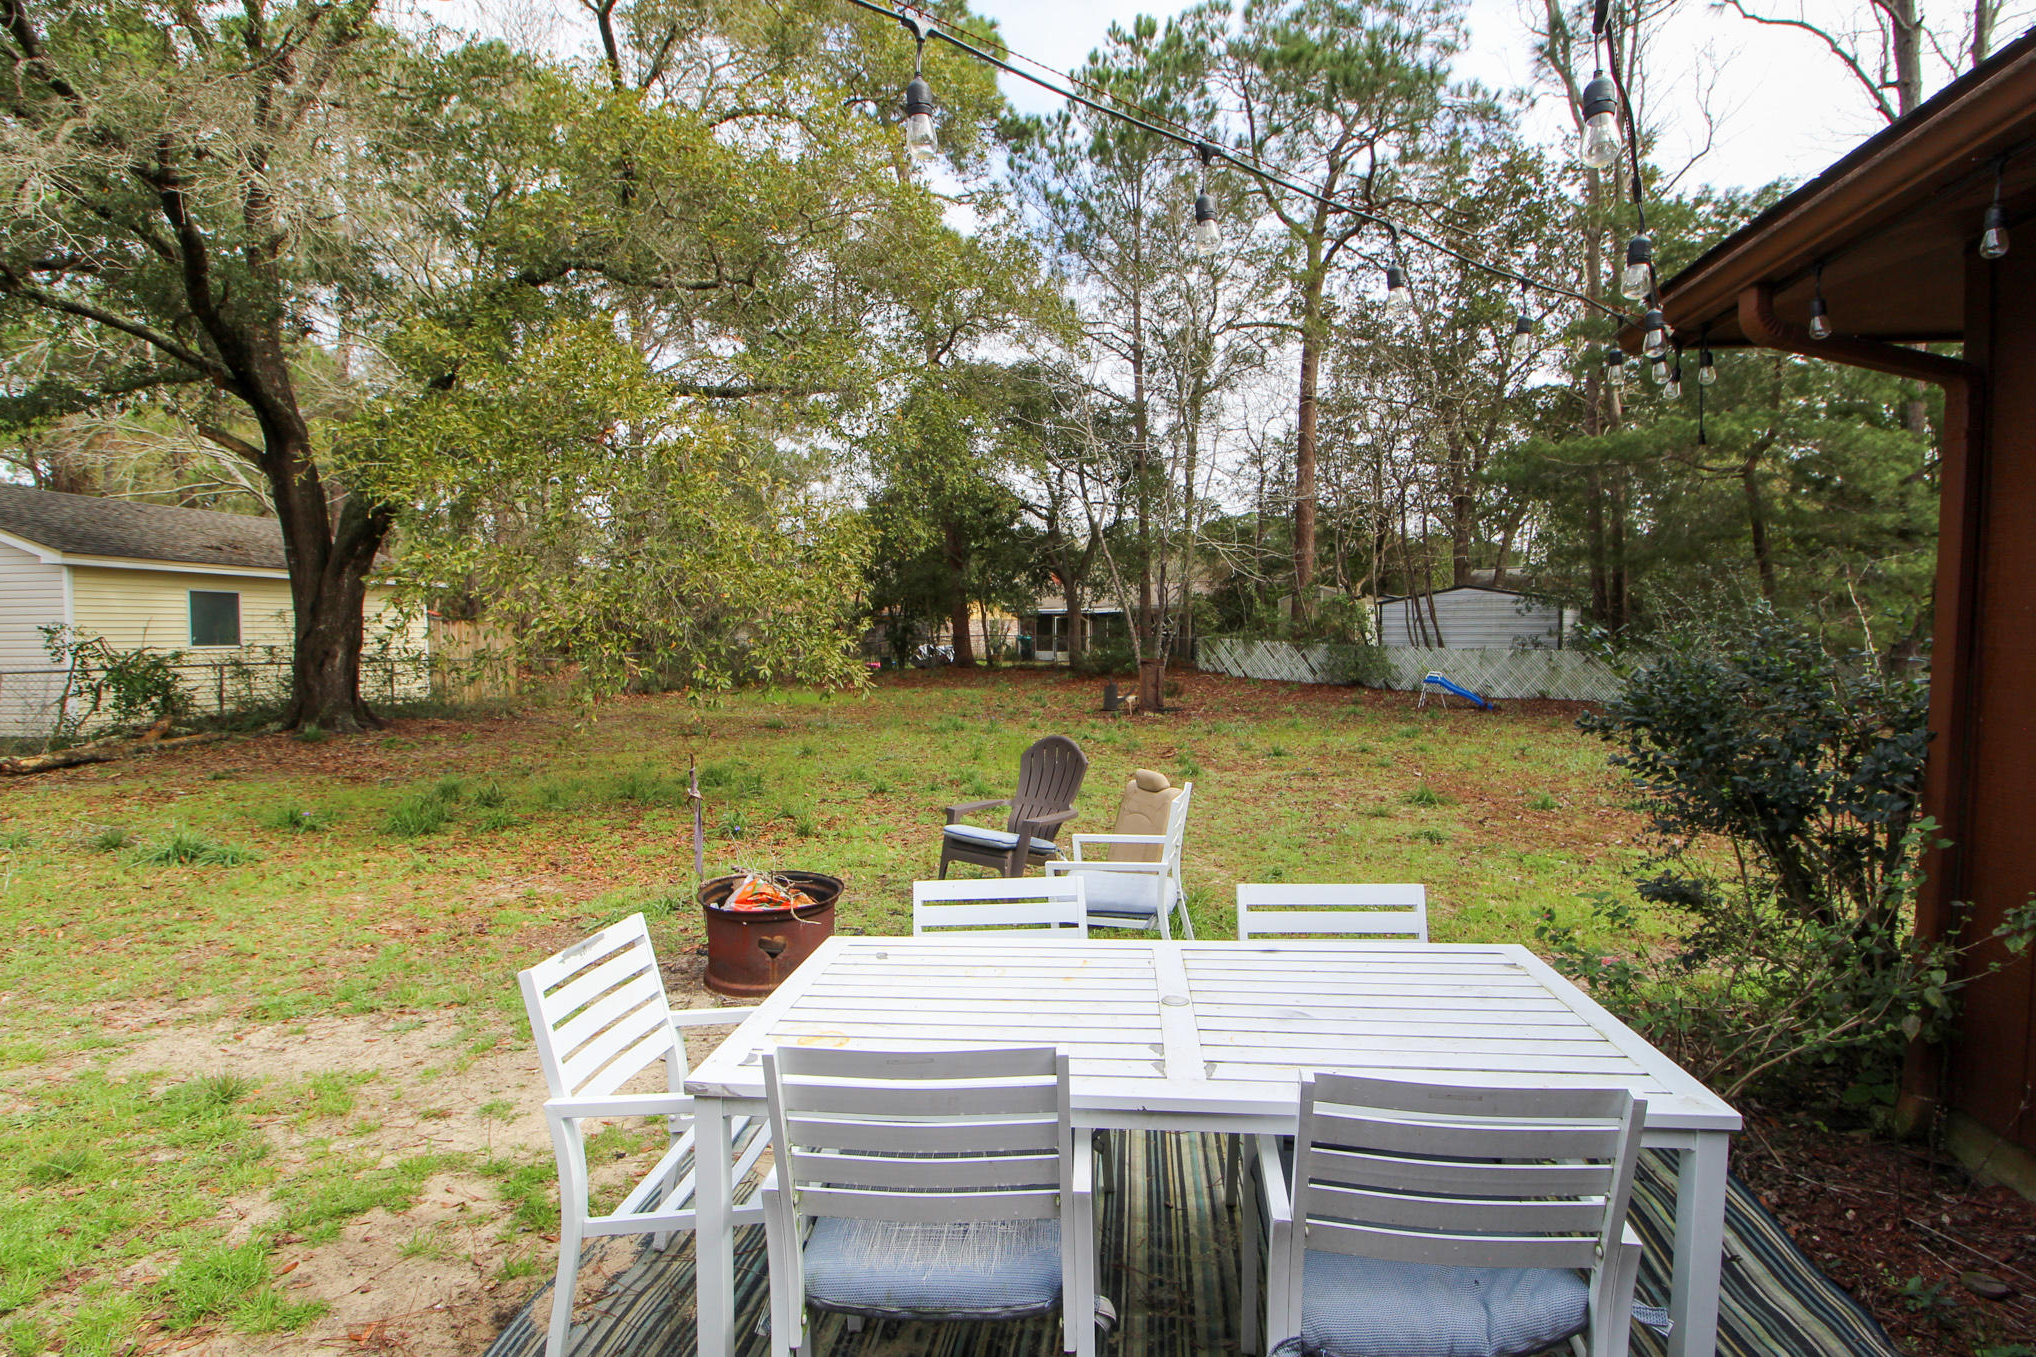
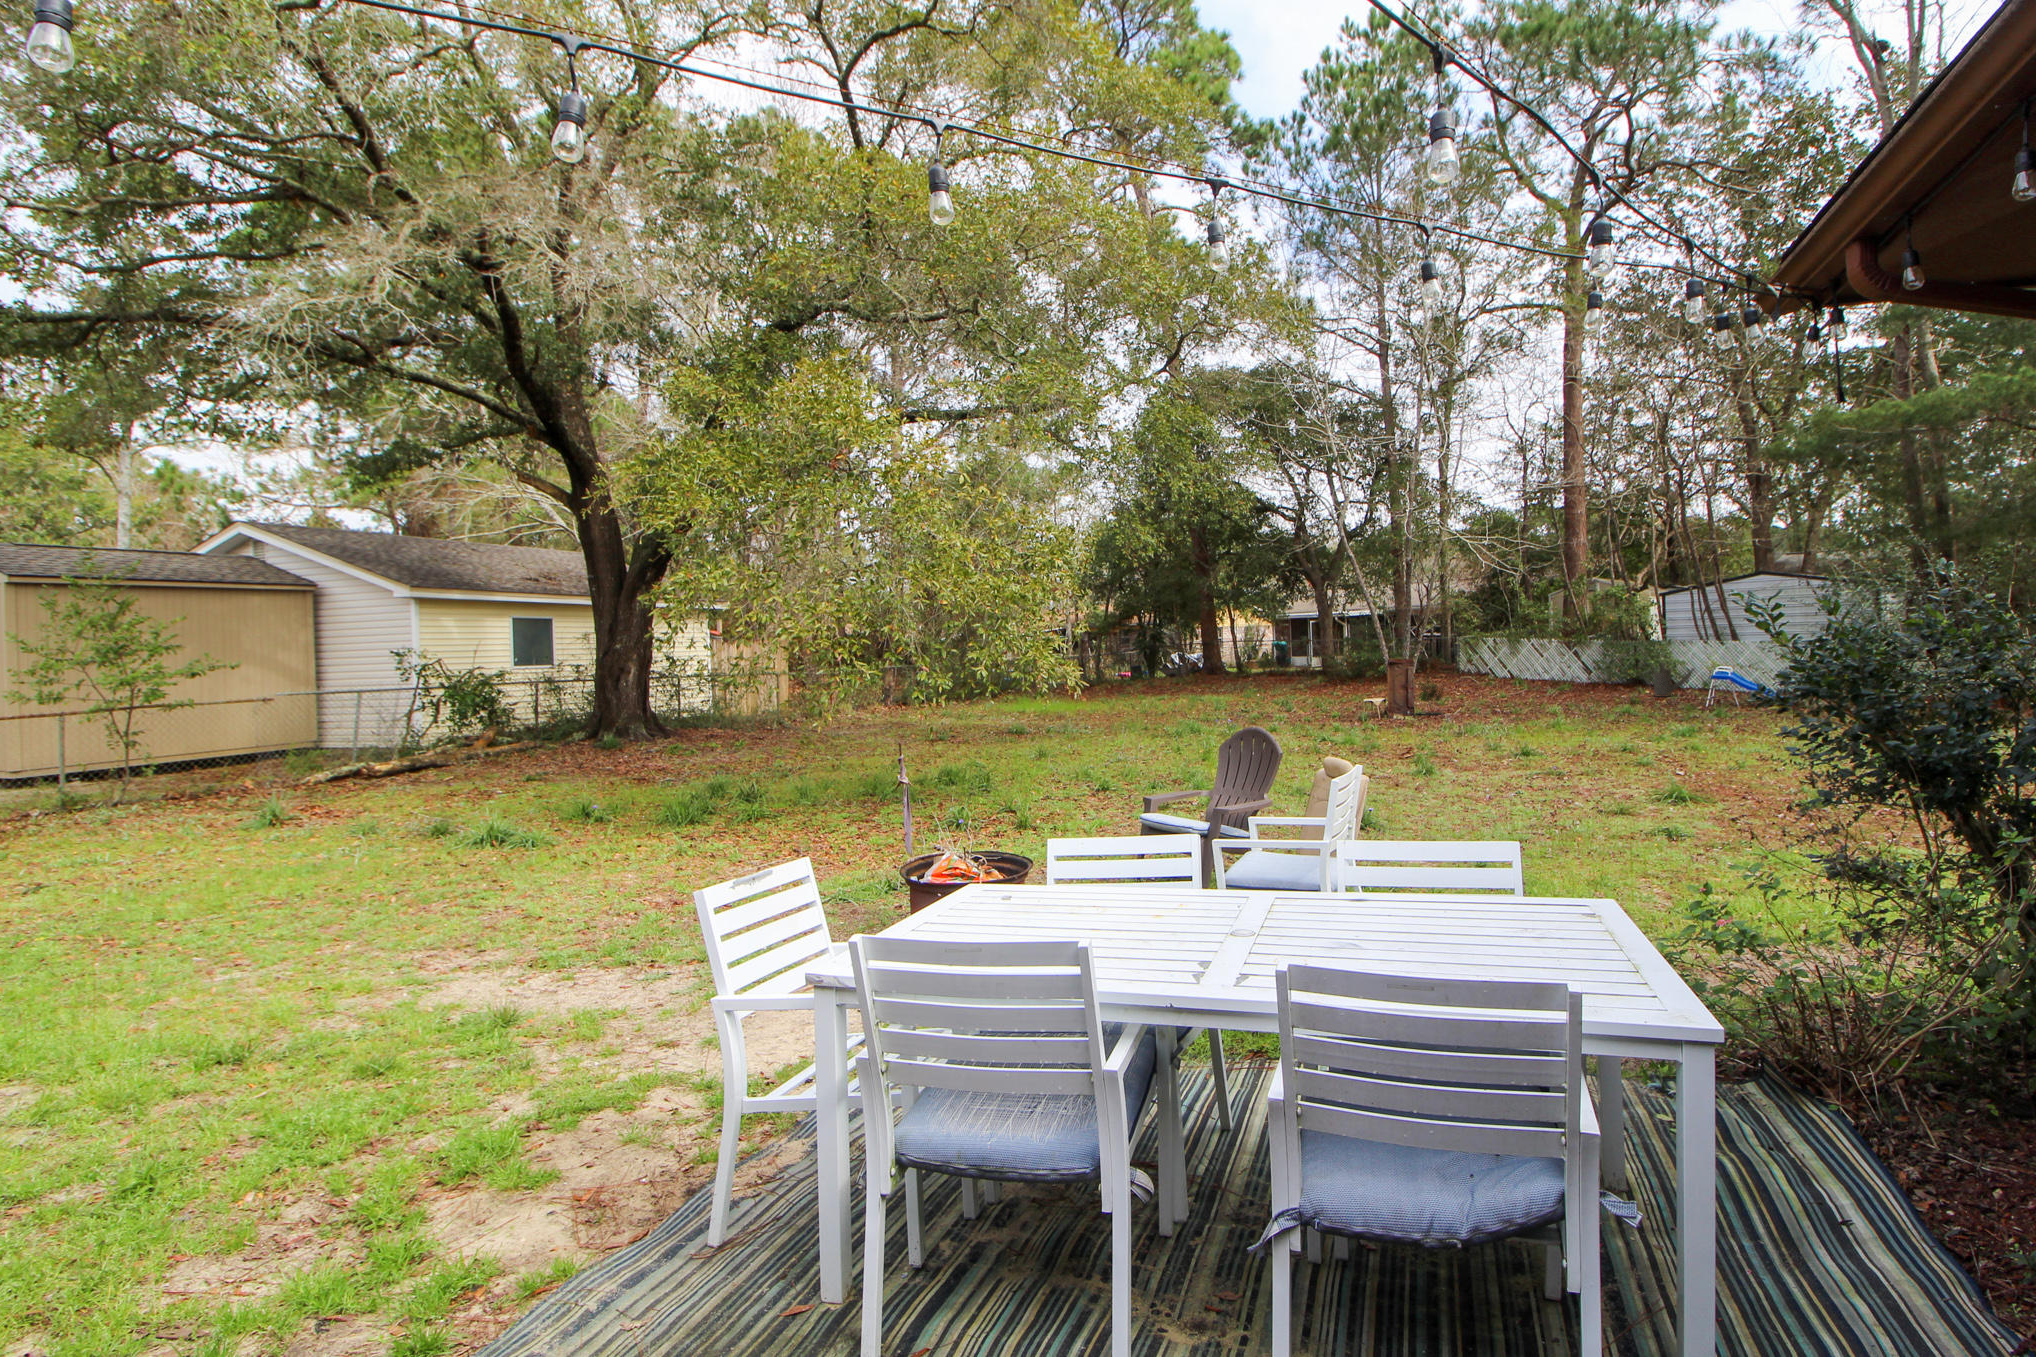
watering can: present [1103,678,1137,711] -> present [1647,663,1694,697]

